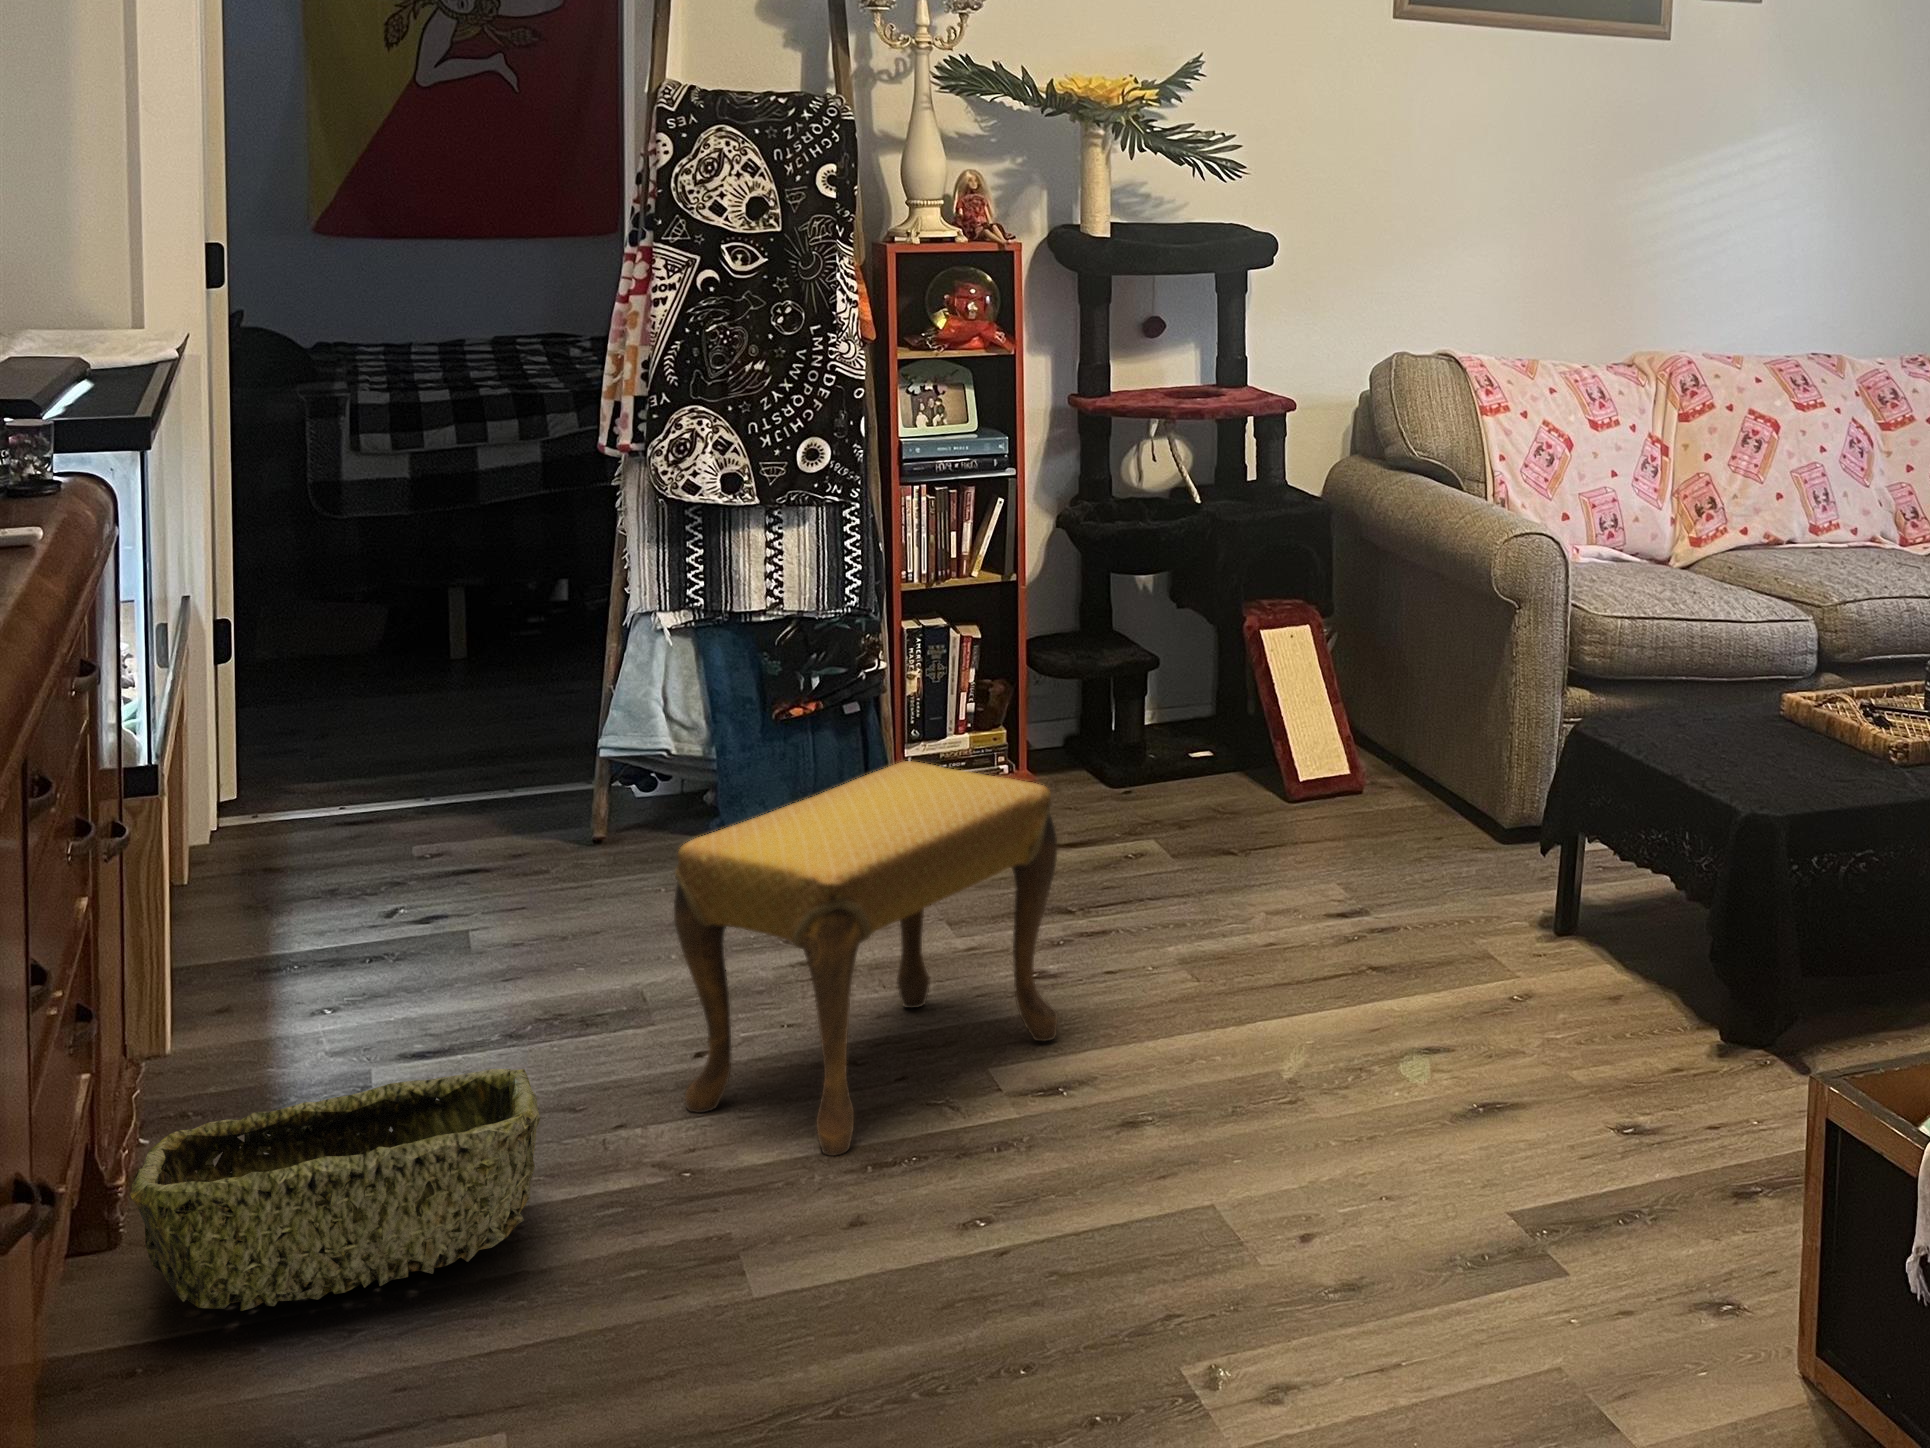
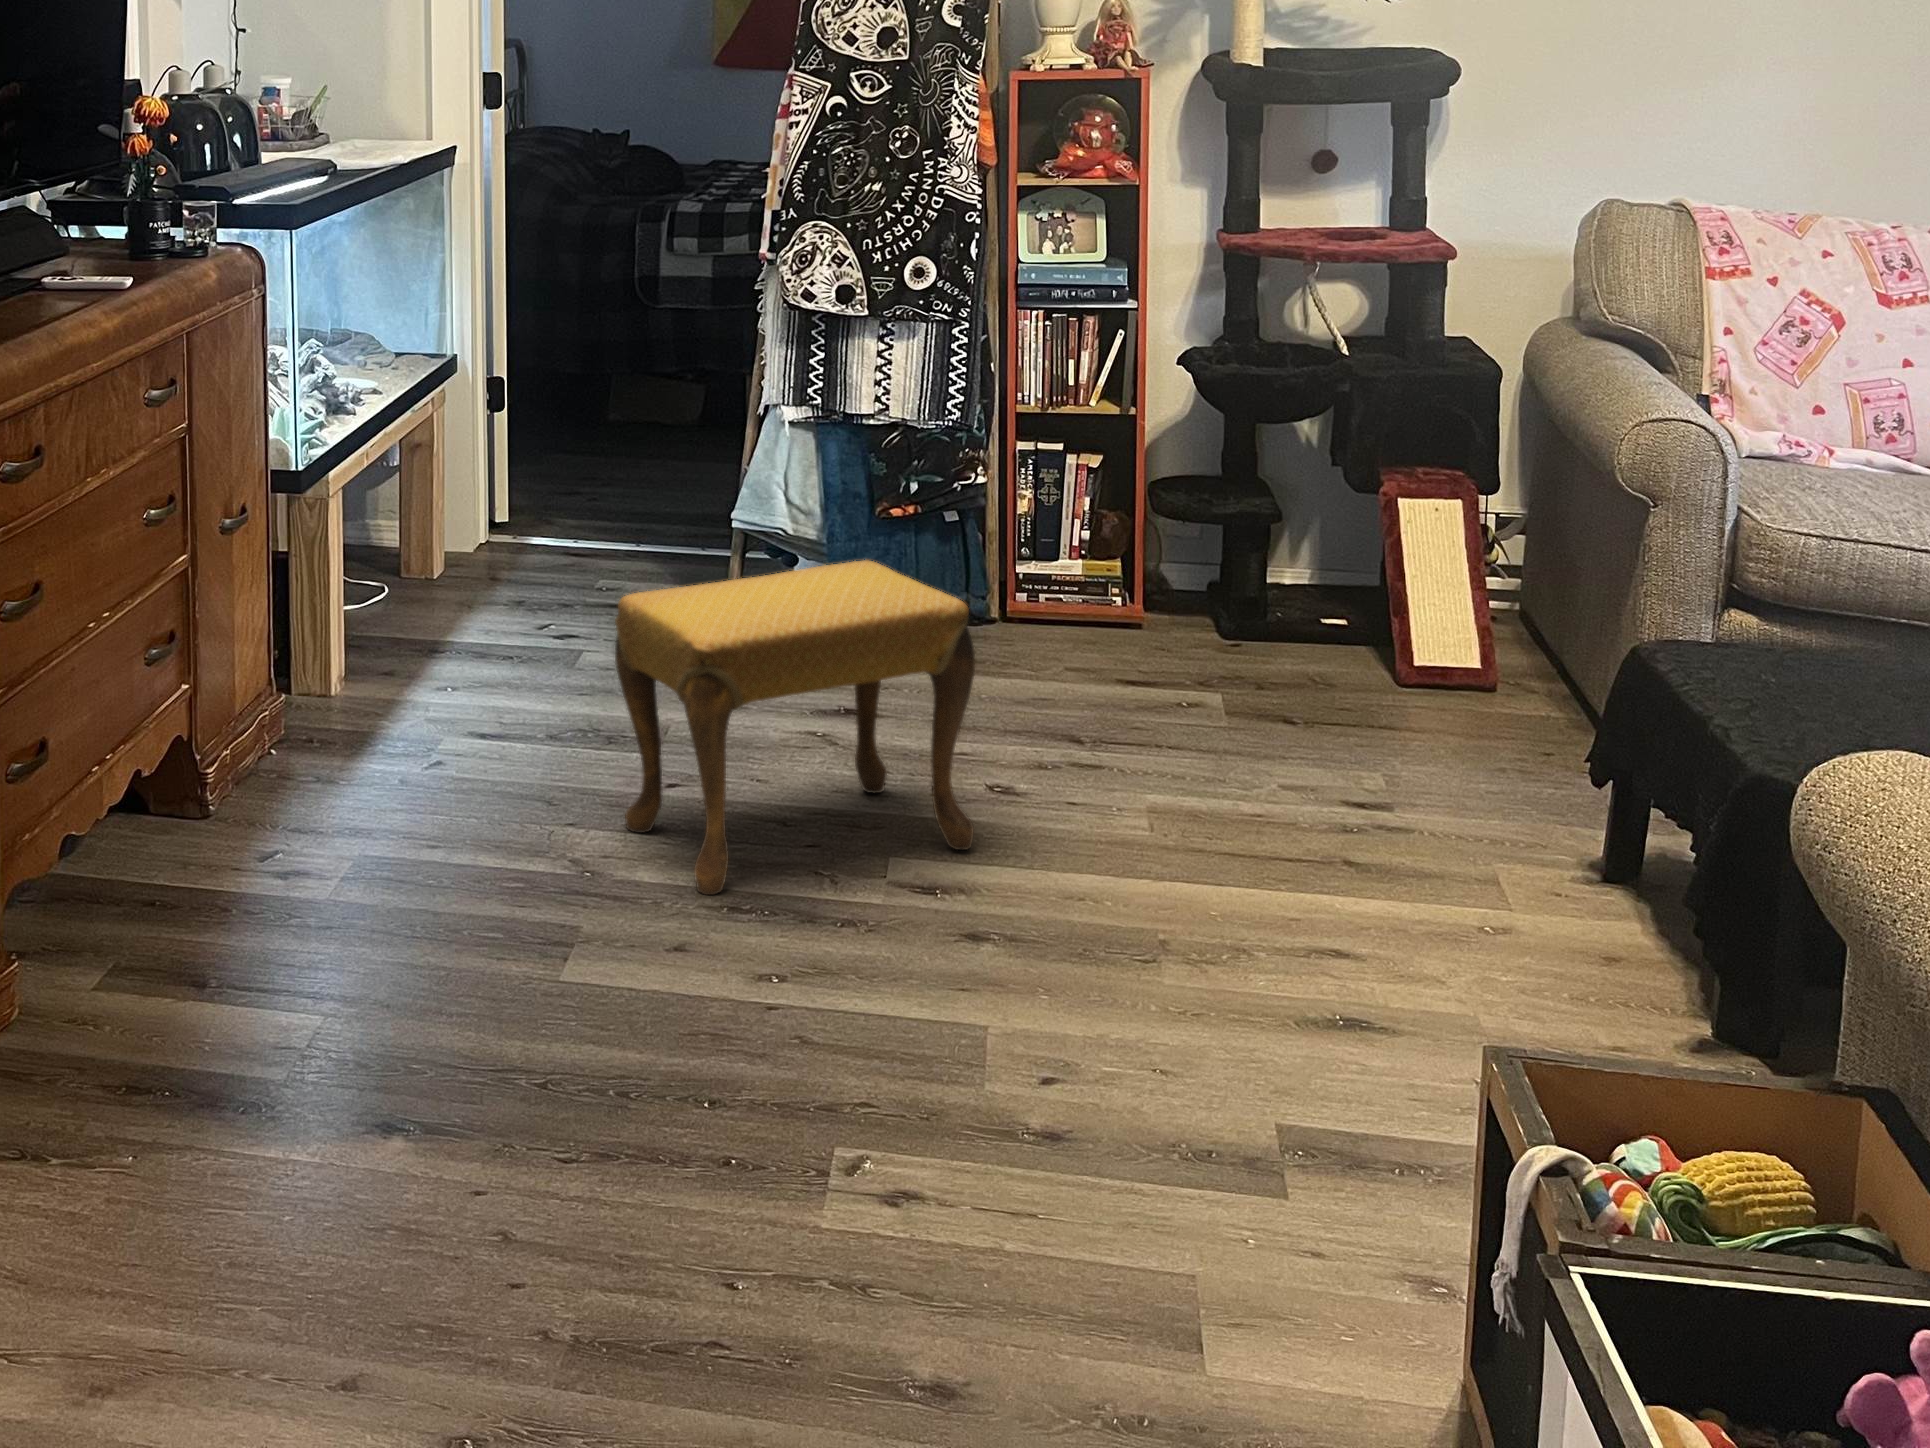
woven basket: present [130,1069,540,1311] -> none [156,740,459,893]

